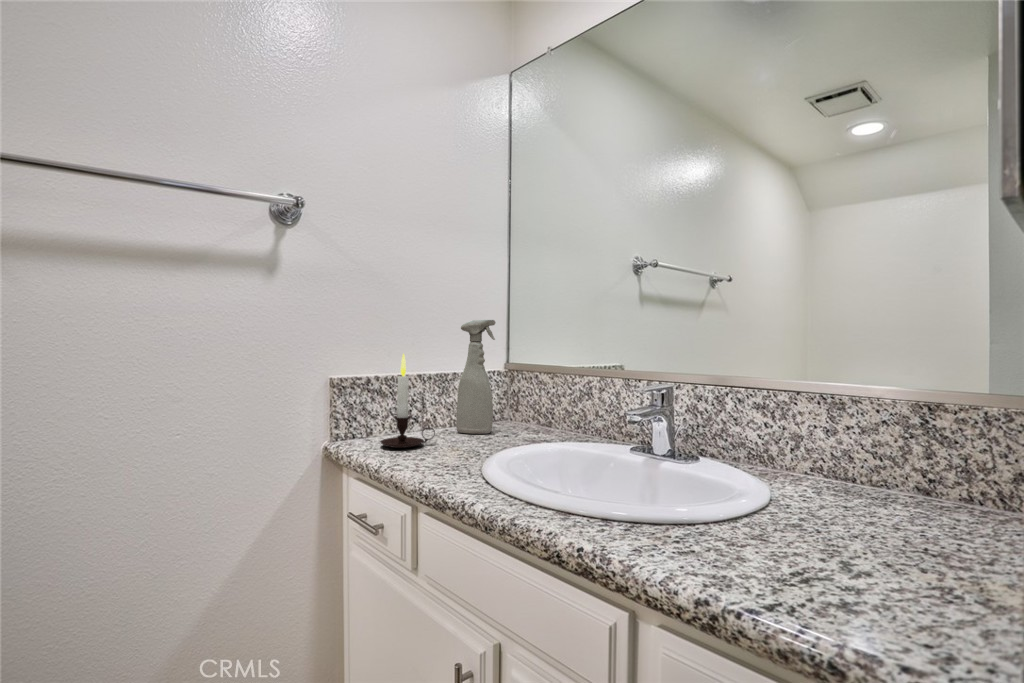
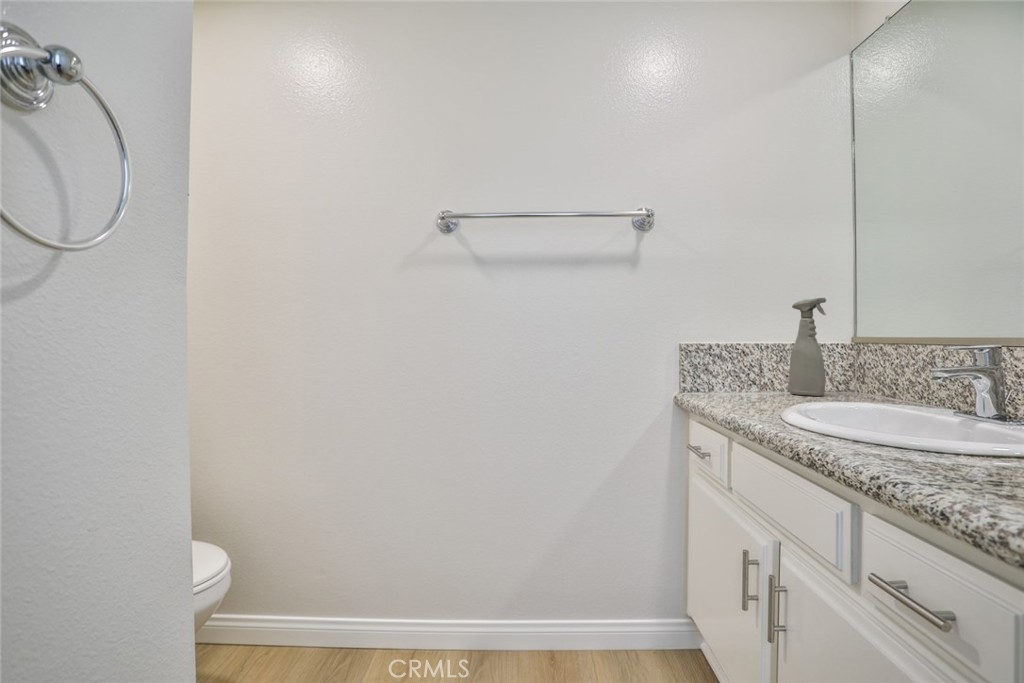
candle: present [380,354,435,448] -> none [717,328,762,398]

